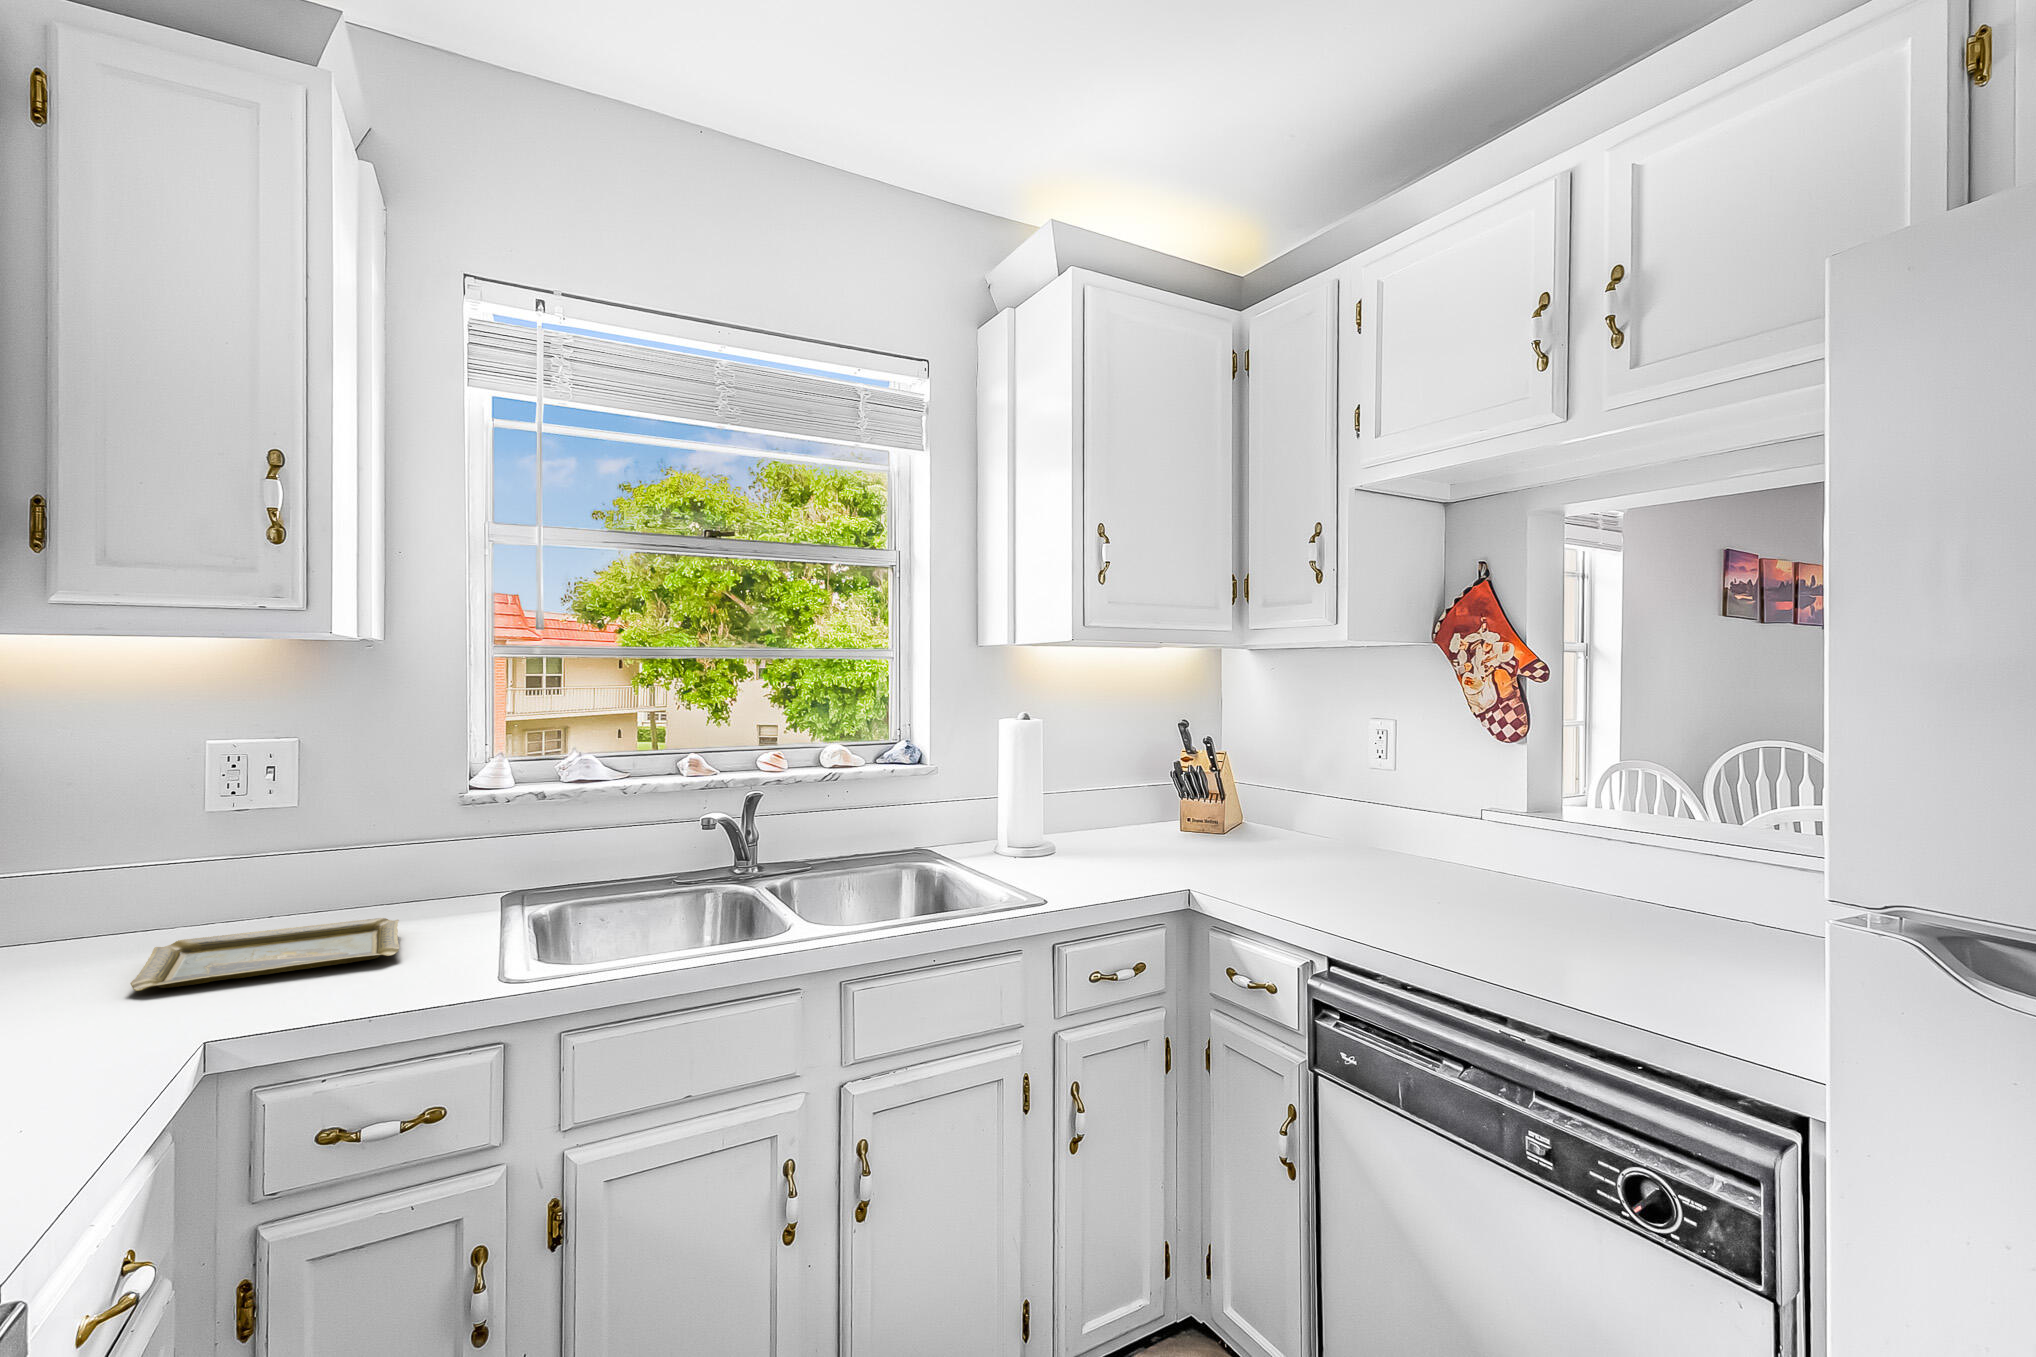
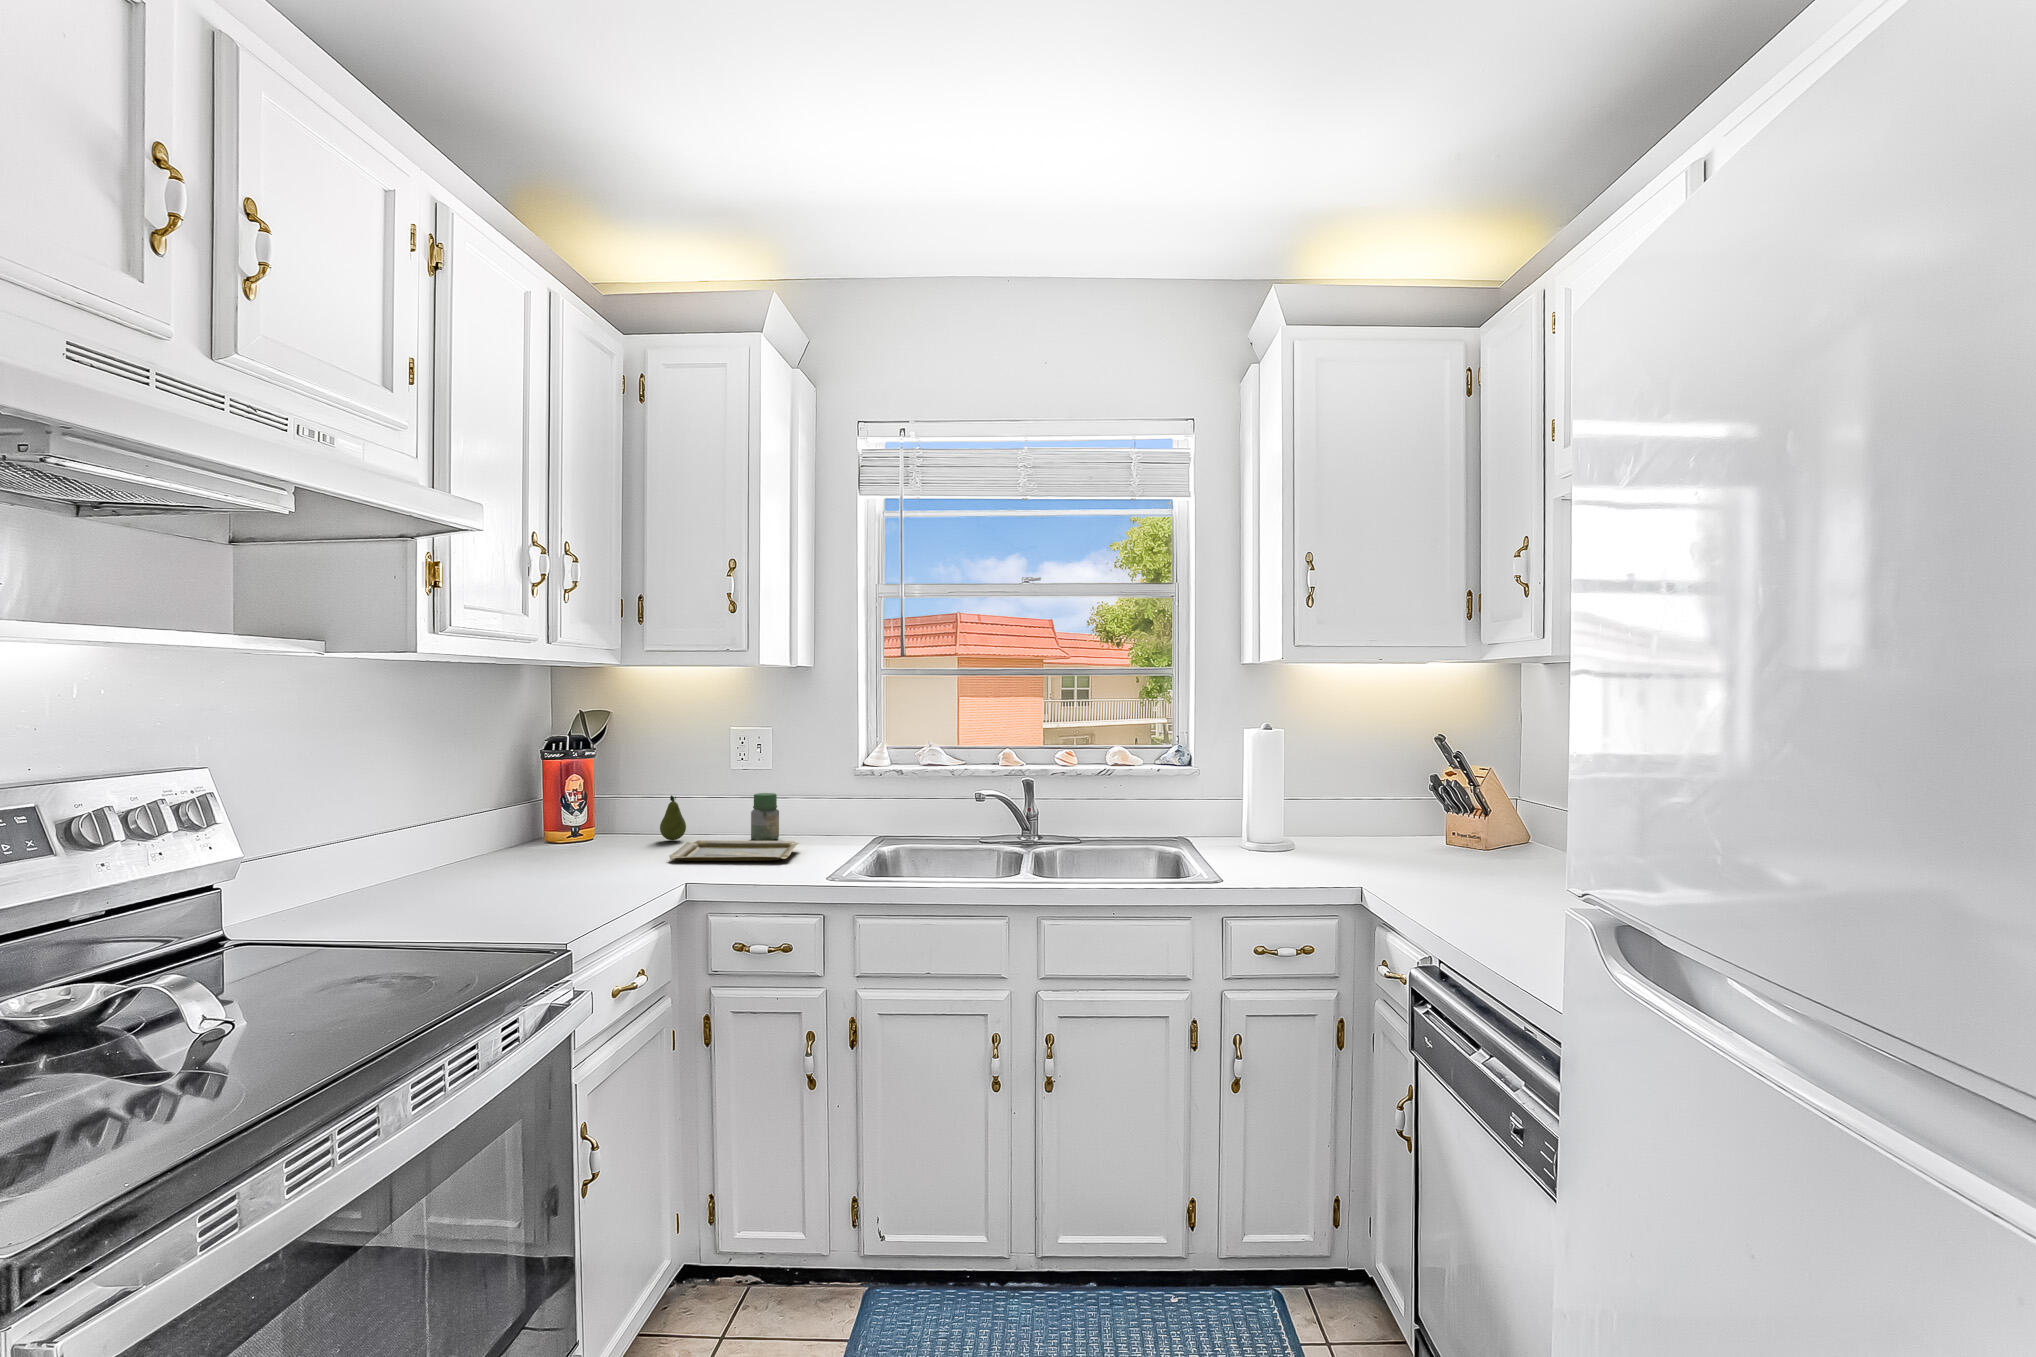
jar: none [277,841,333,921] -> present [751,793,779,841]
fruit: none [73,862,135,943] -> present [660,796,686,840]

